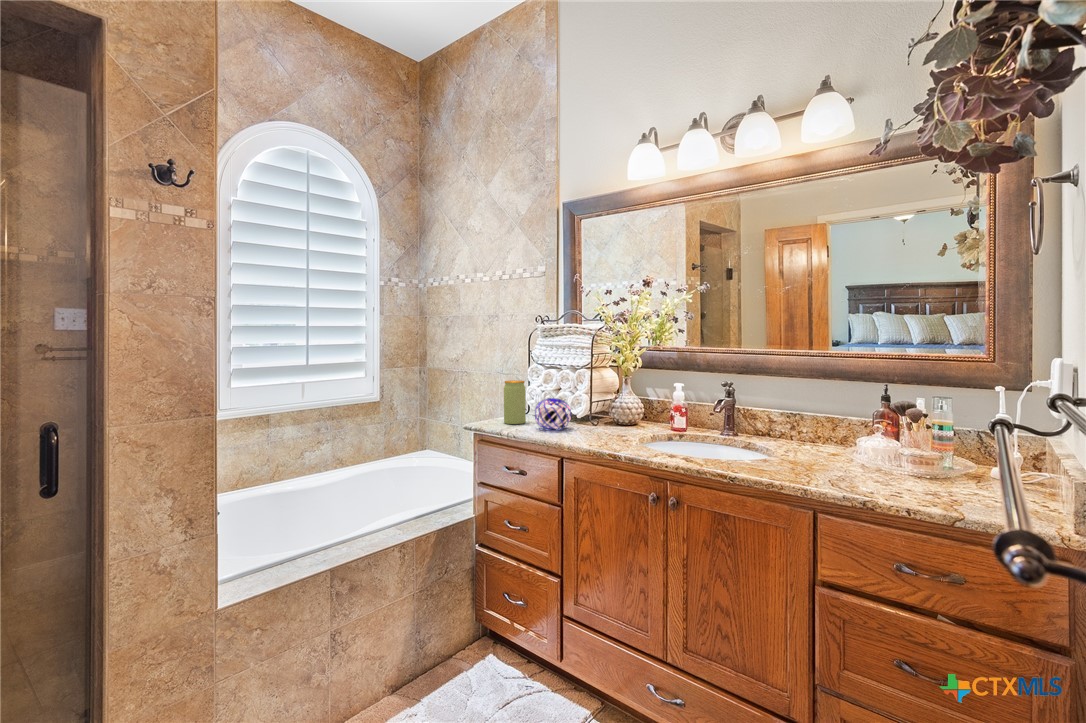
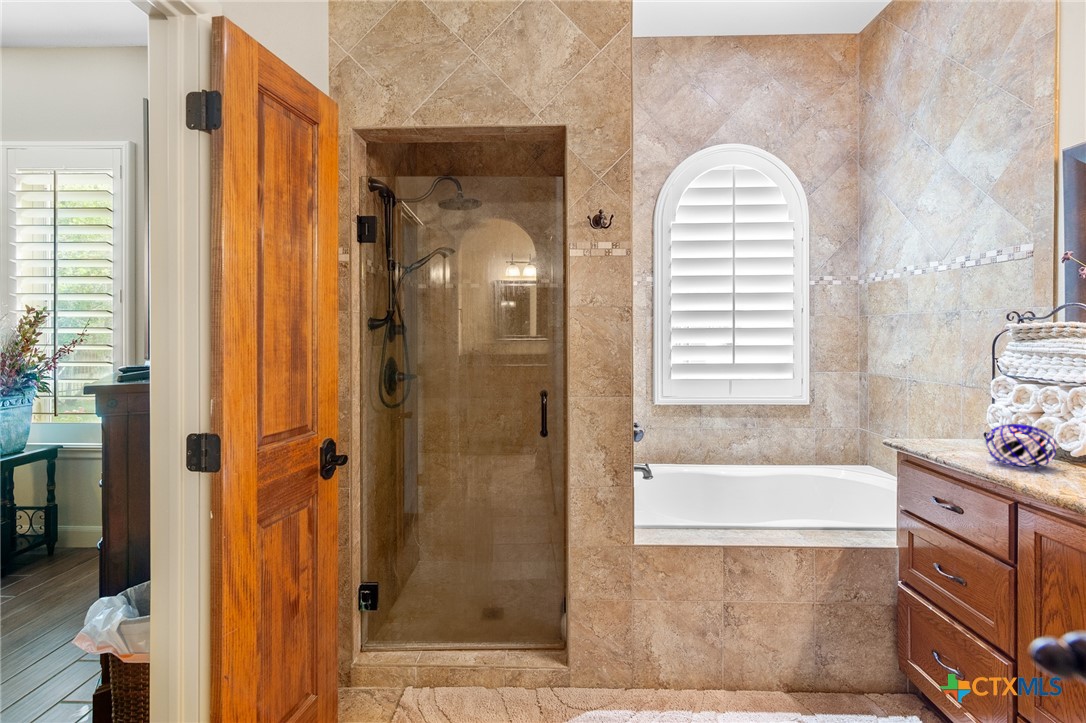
jar: present [504,380,526,424] -> none [942,395,978,451]

